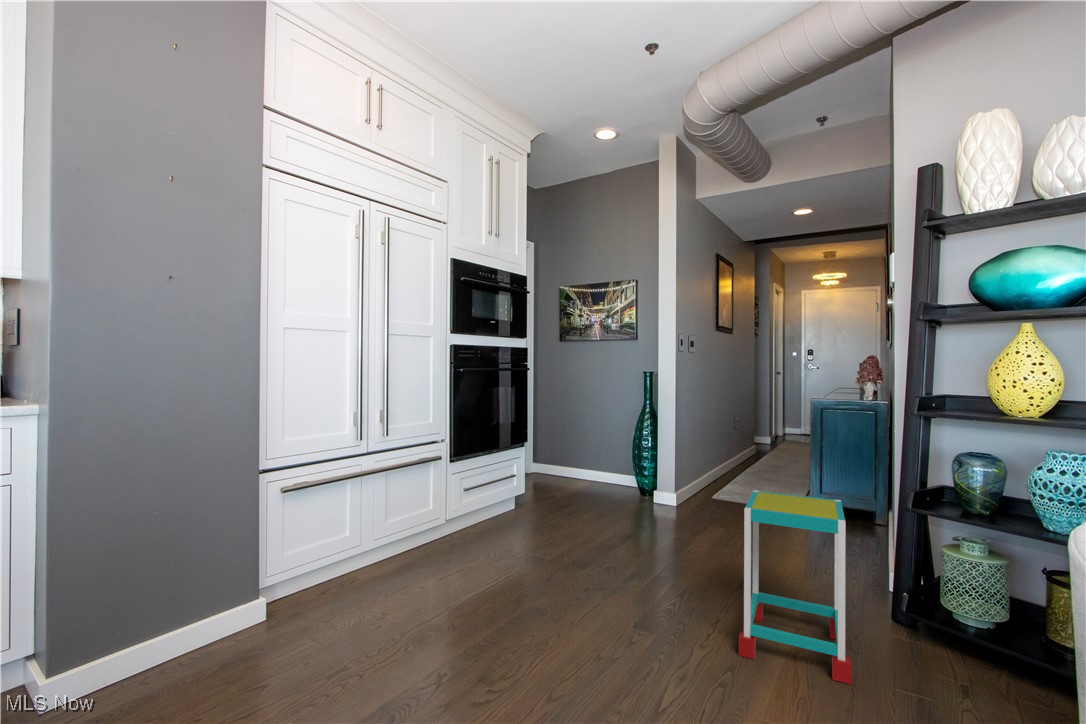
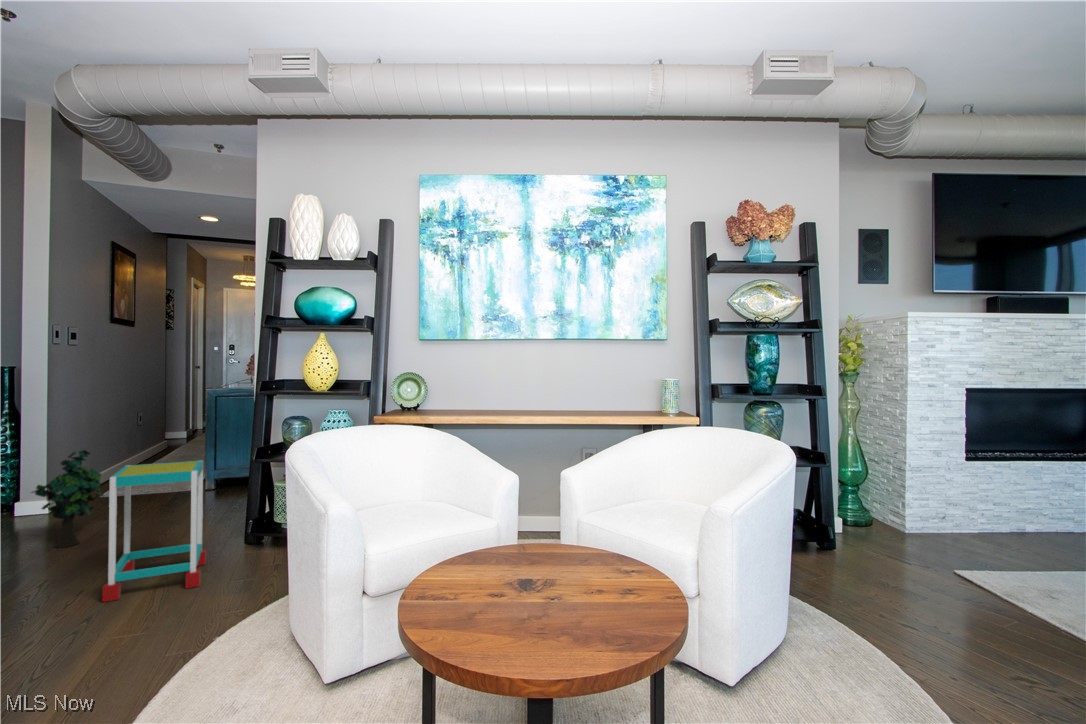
decorative plant: none [668,457,725,552] -> present [32,450,104,548]

